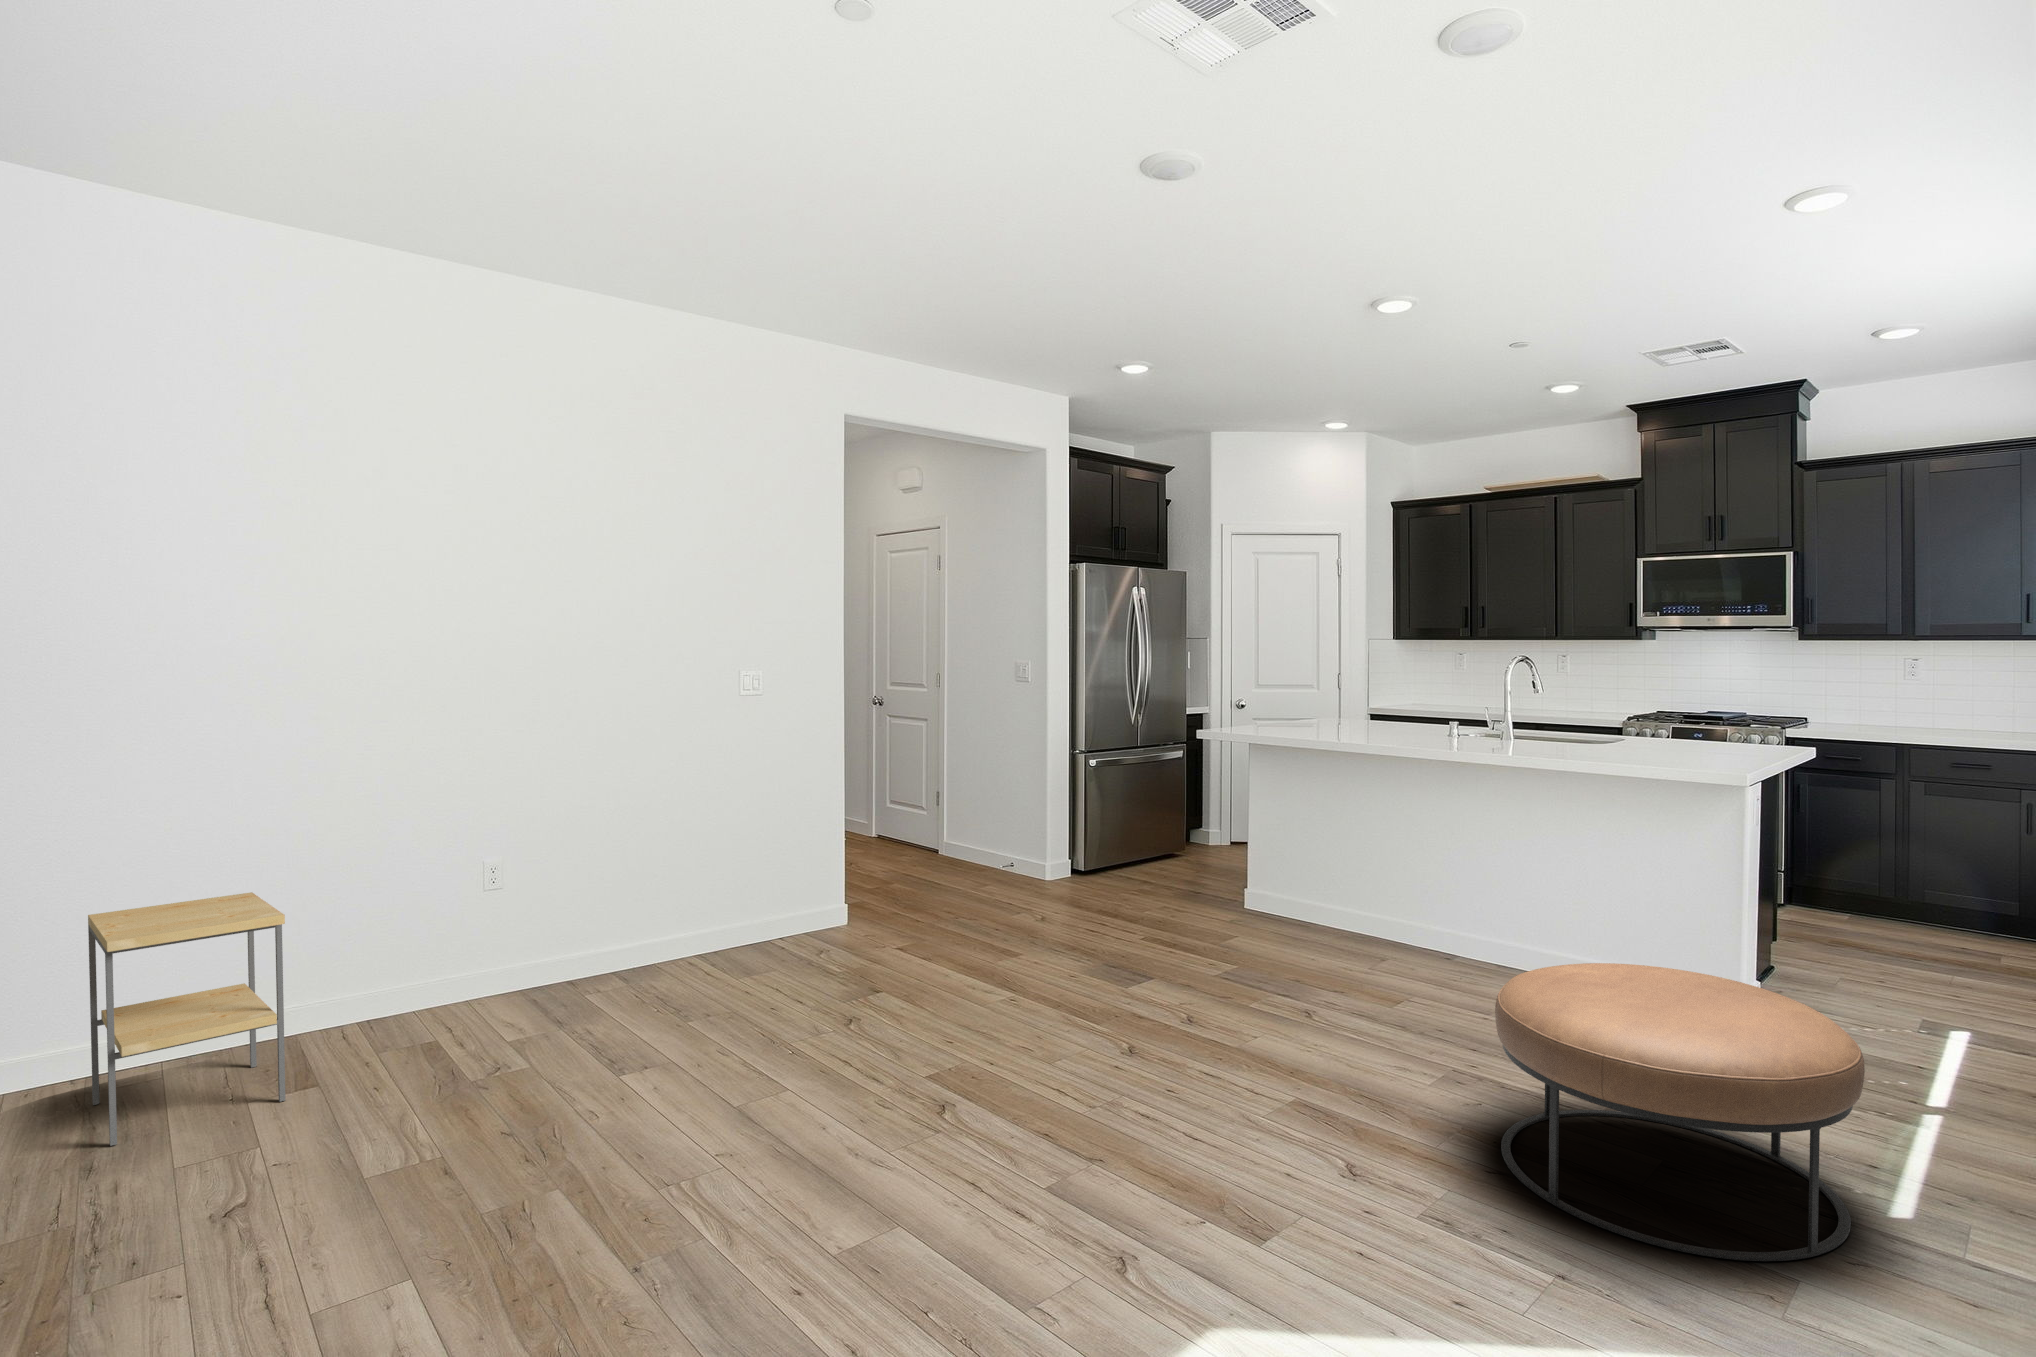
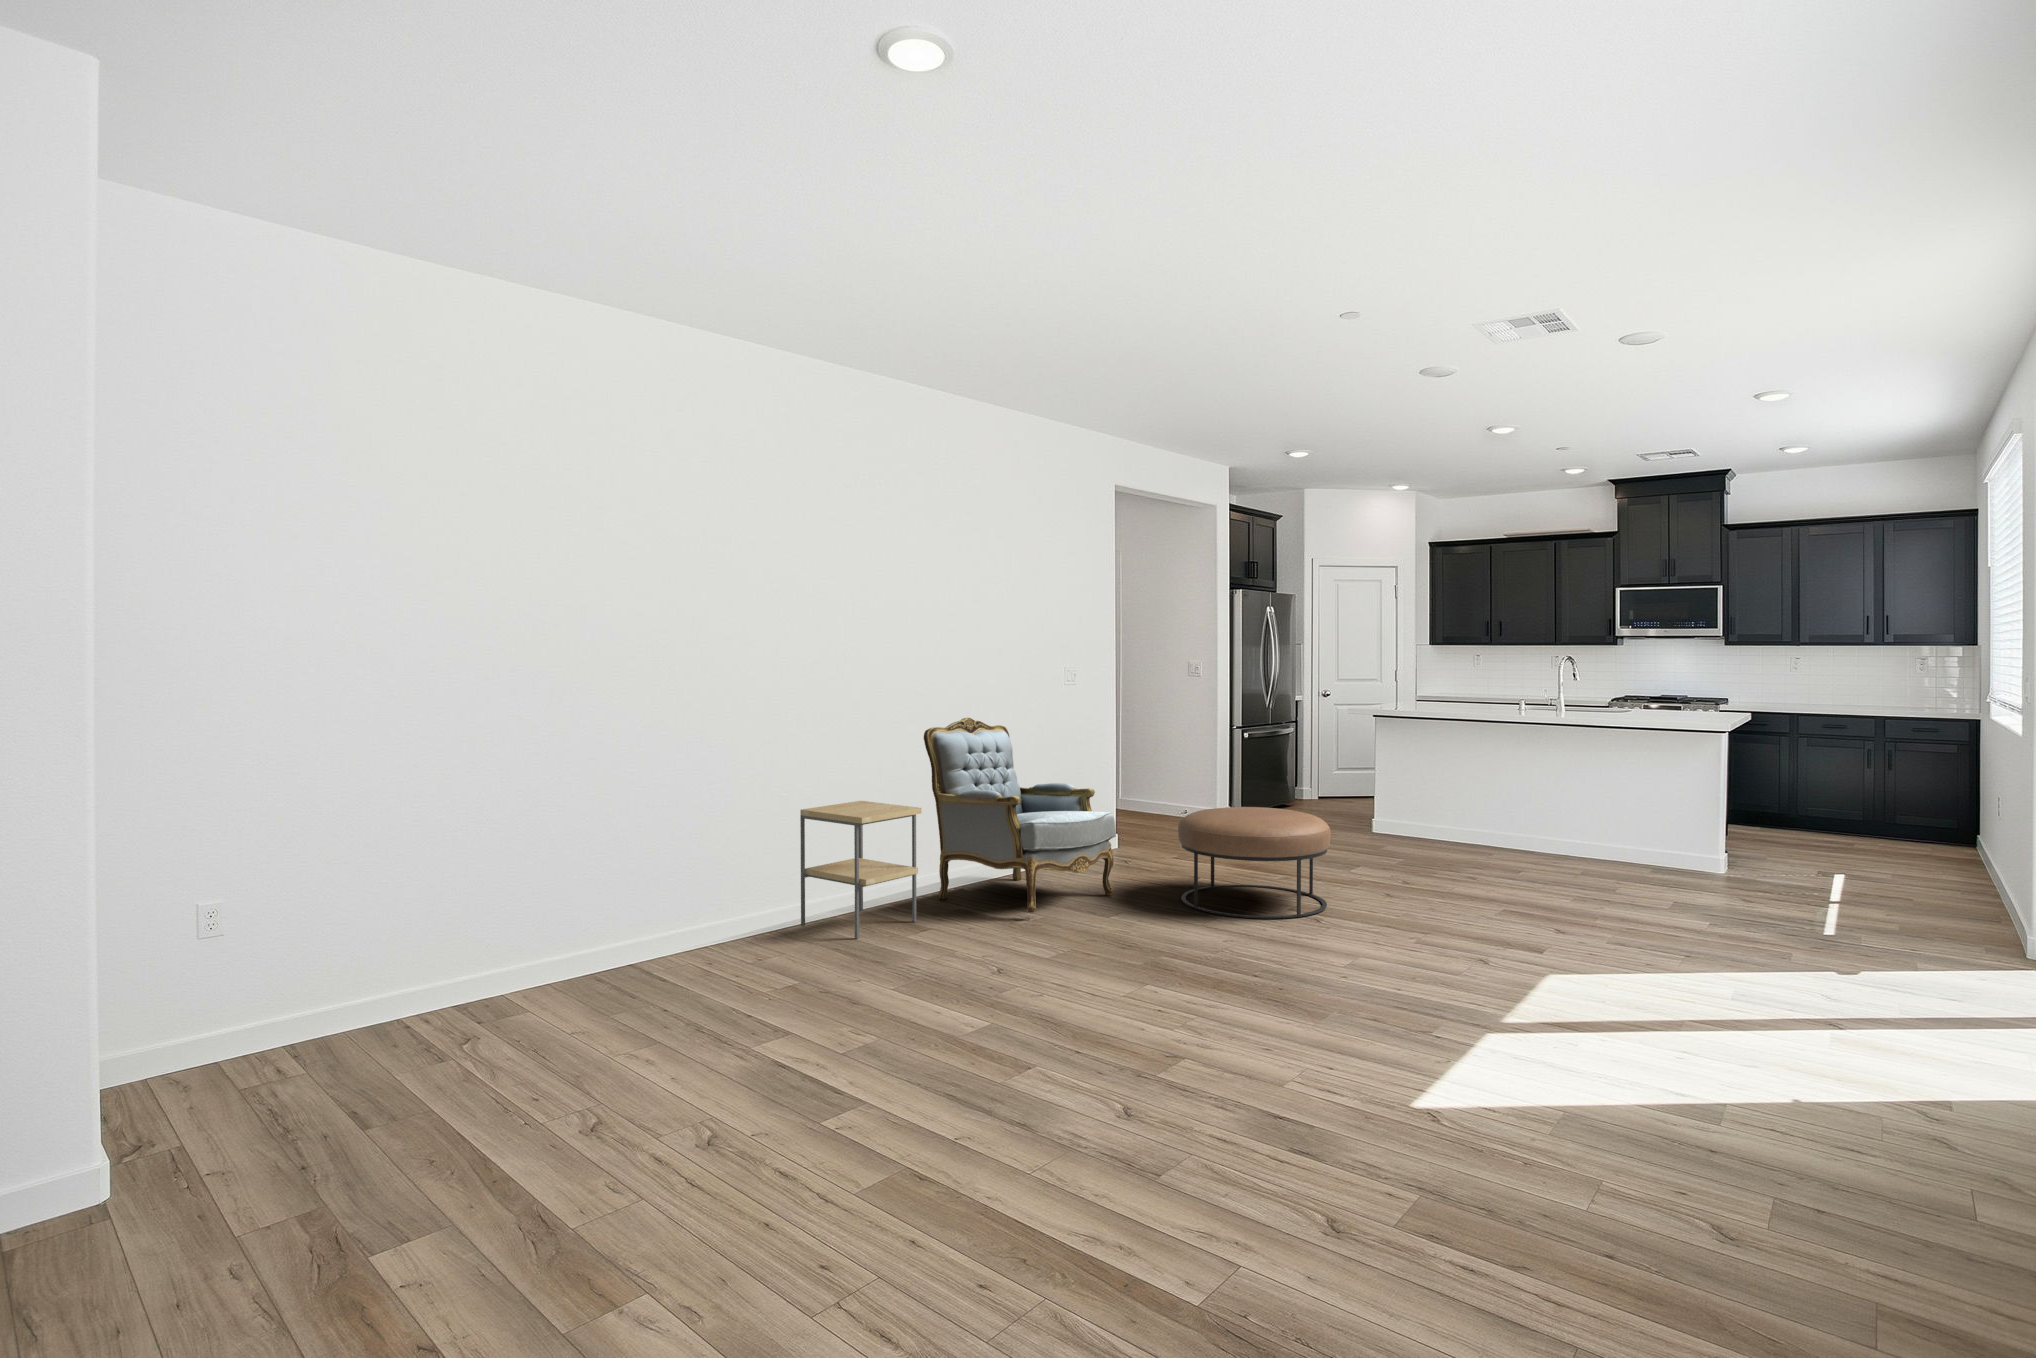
armchair: none [403,754,695,1092] -> present [924,718,1116,913]
ottoman: present [1495,963,1865,1261] -> present [1178,807,1331,919]

